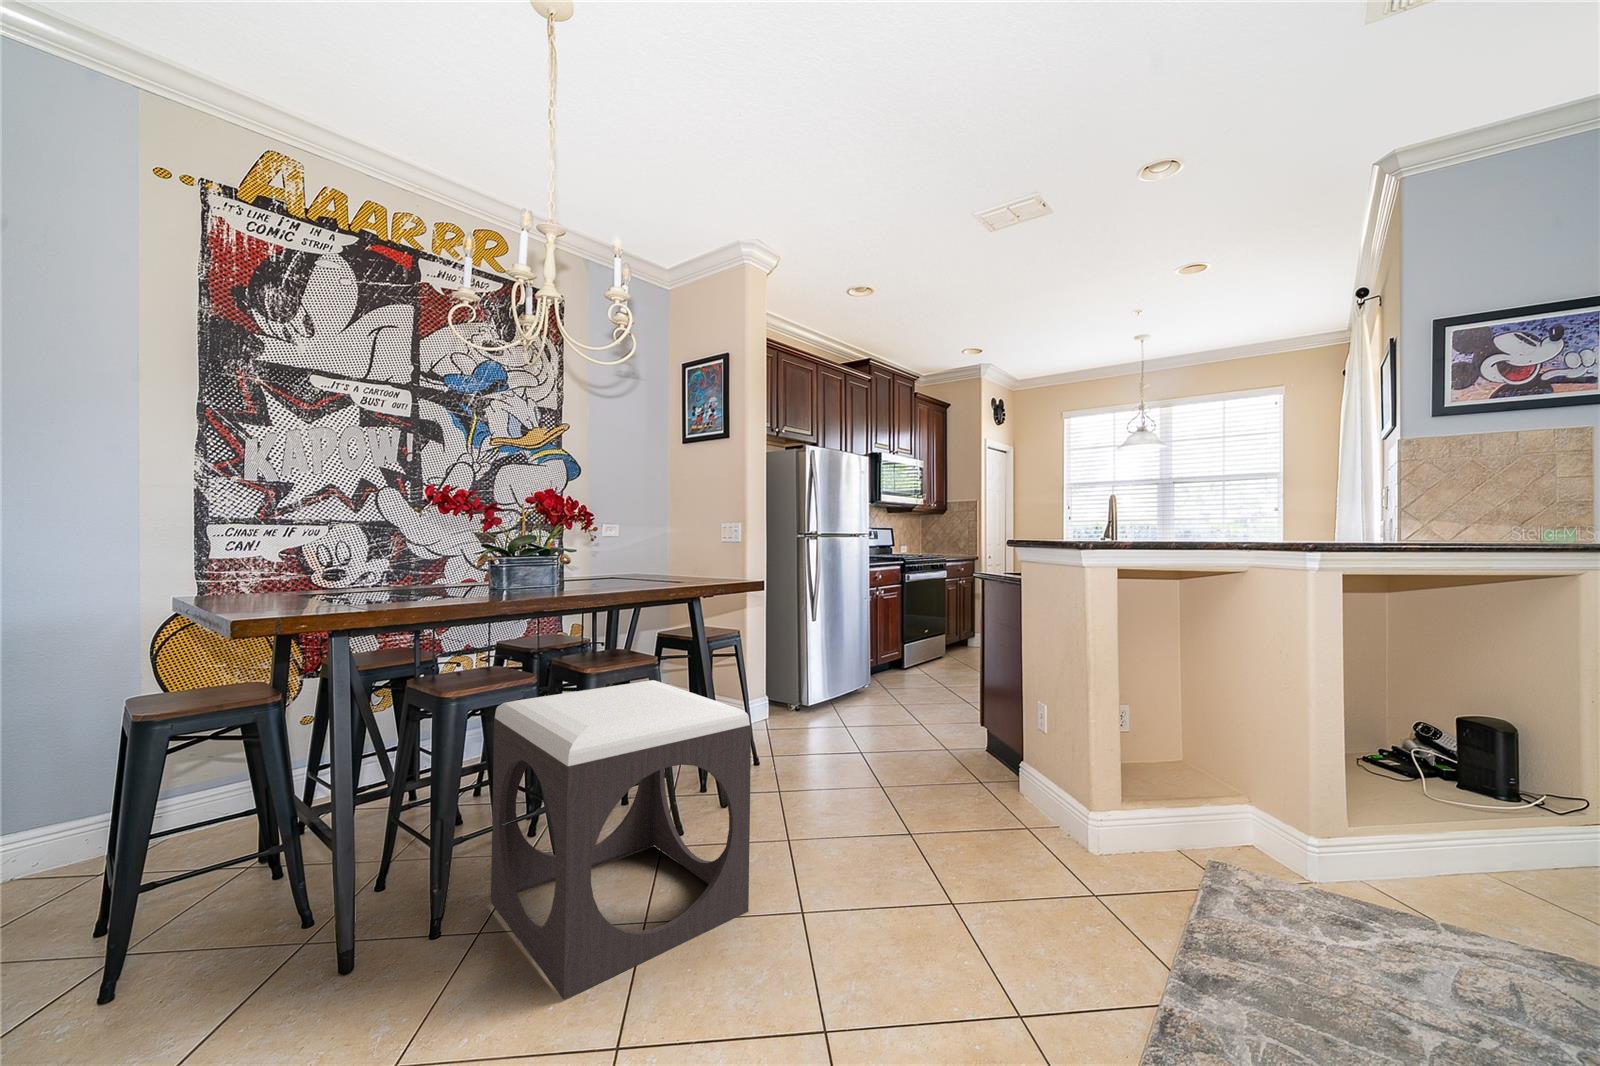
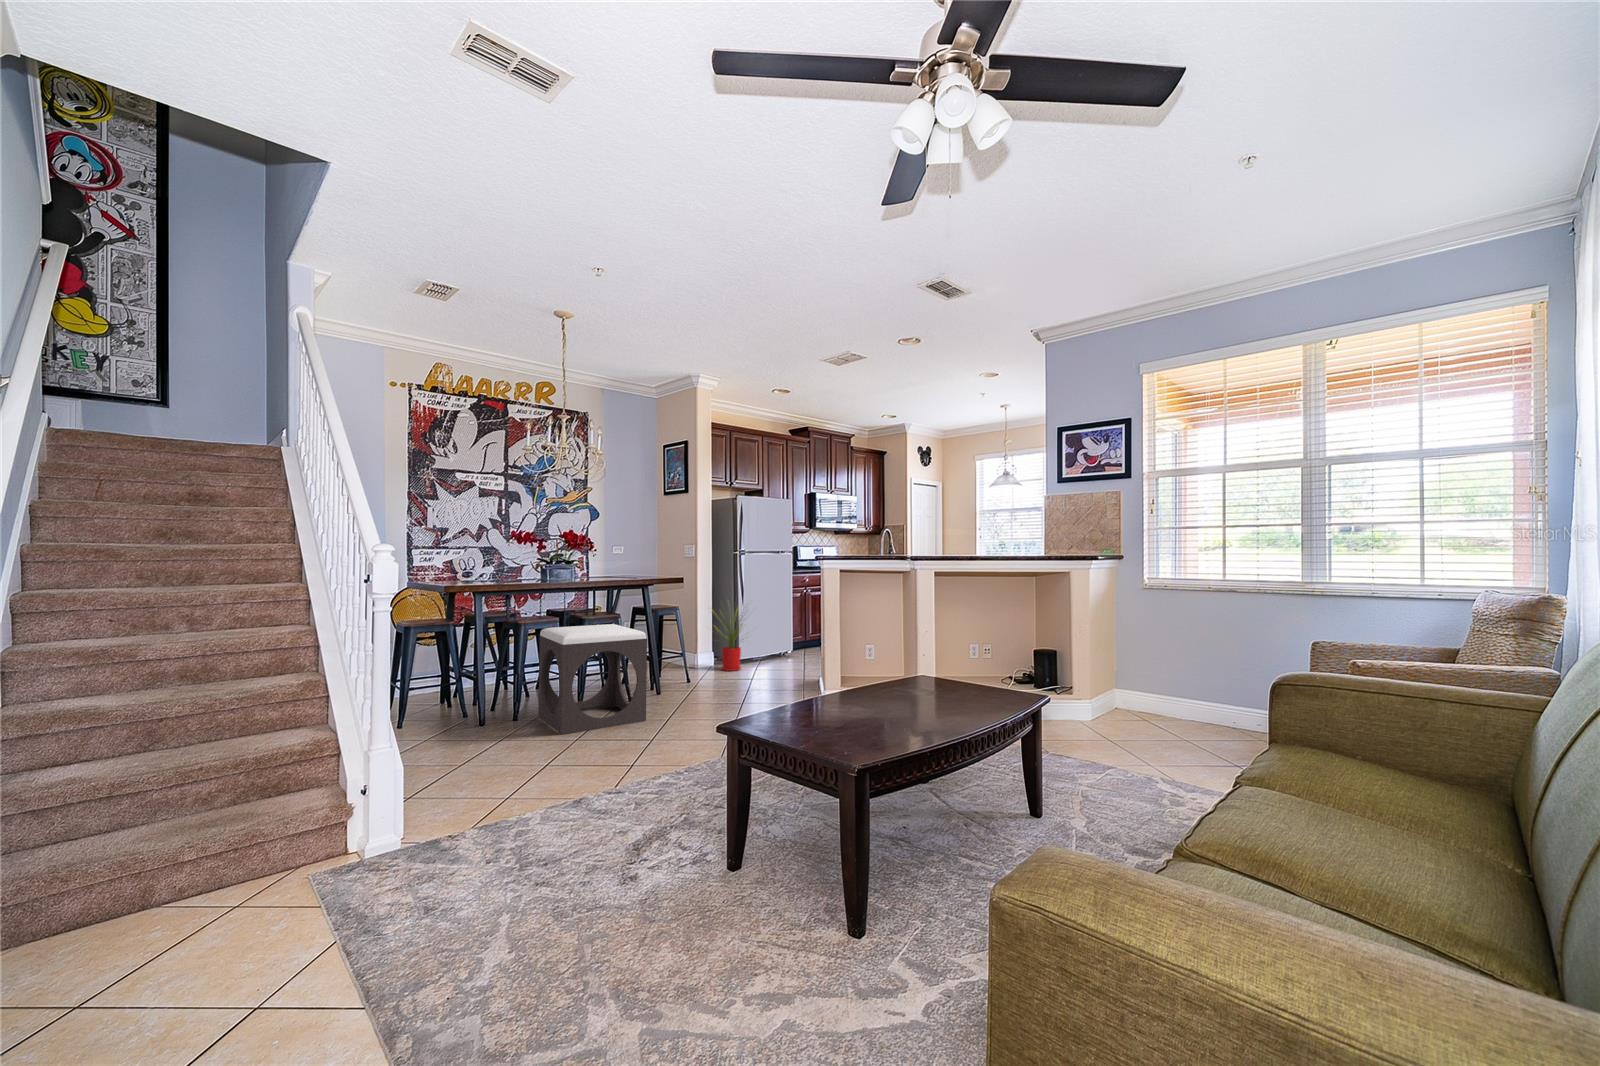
house plant: none [760,608,841,727] -> present [722,613,742,671]

